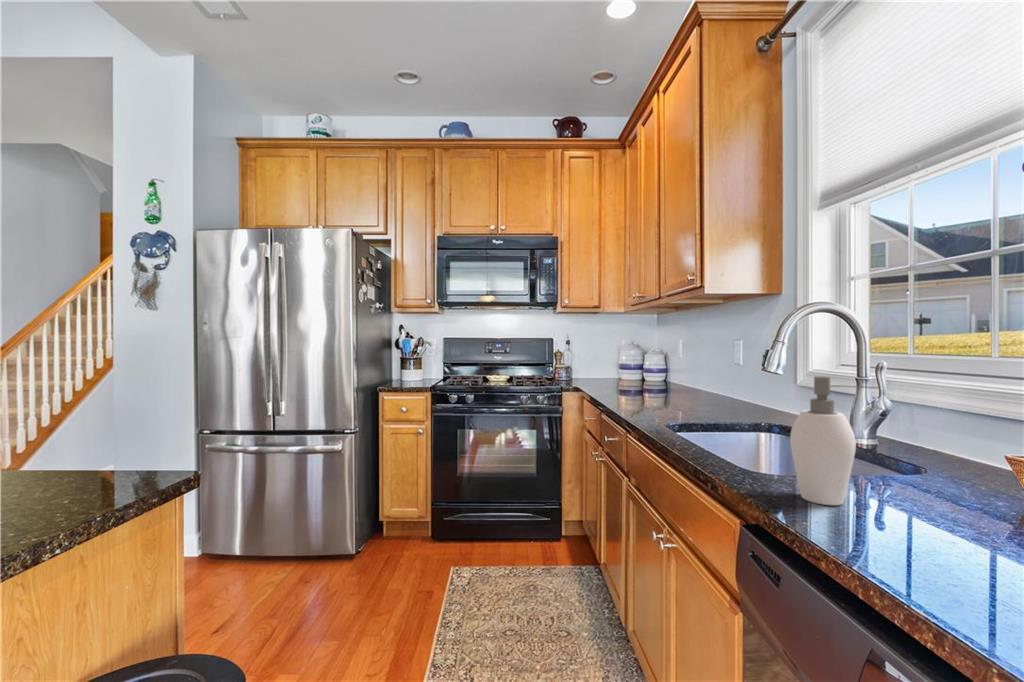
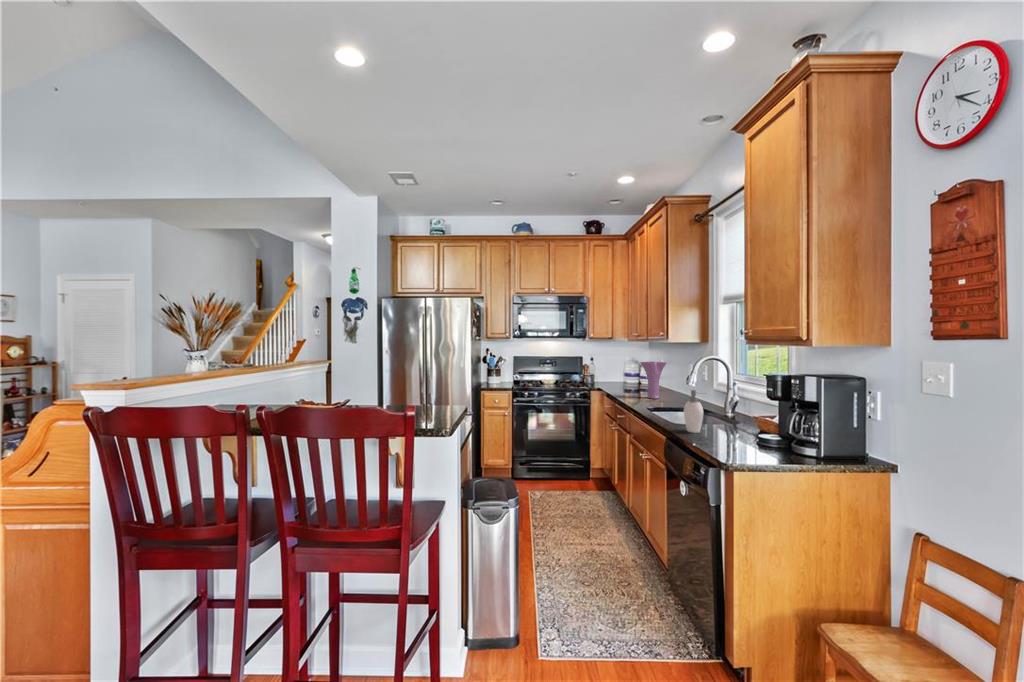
vase: none [647,337,697,404] -> present [640,362,666,399]

